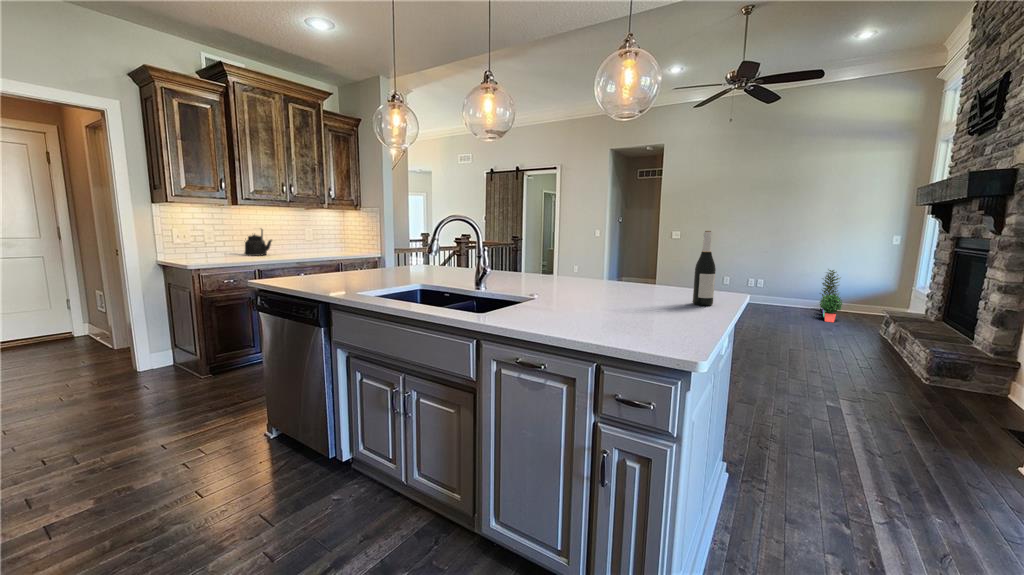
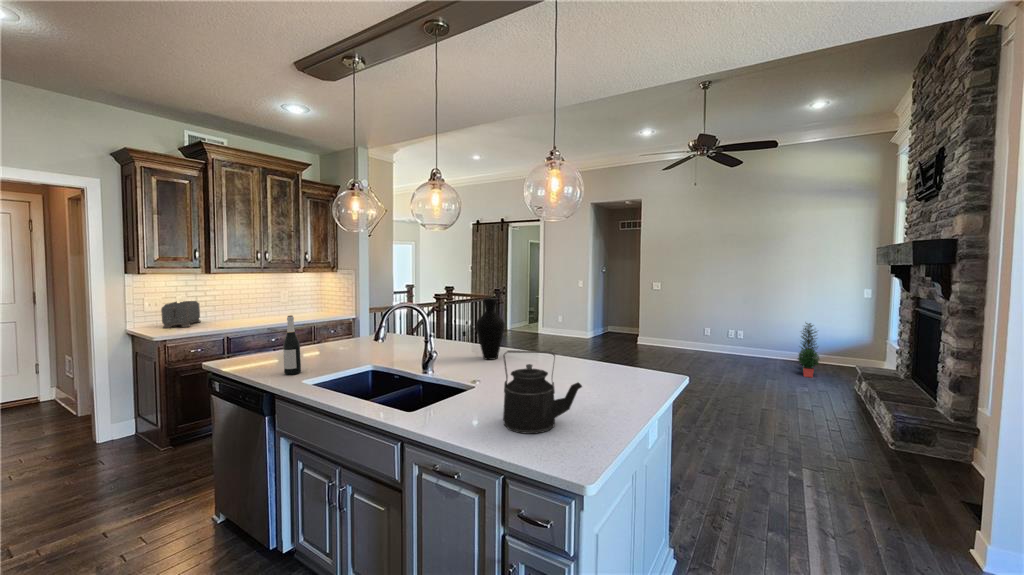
vase: none [524,218,554,280] -> present [476,298,505,360]
kettle: present [244,229,272,256] -> present [503,350,582,434]
wine bottle: present [693,231,716,306] -> present [283,315,301,375]
toaster: none [190,234,230,260] -> present [161,301,201,328]

